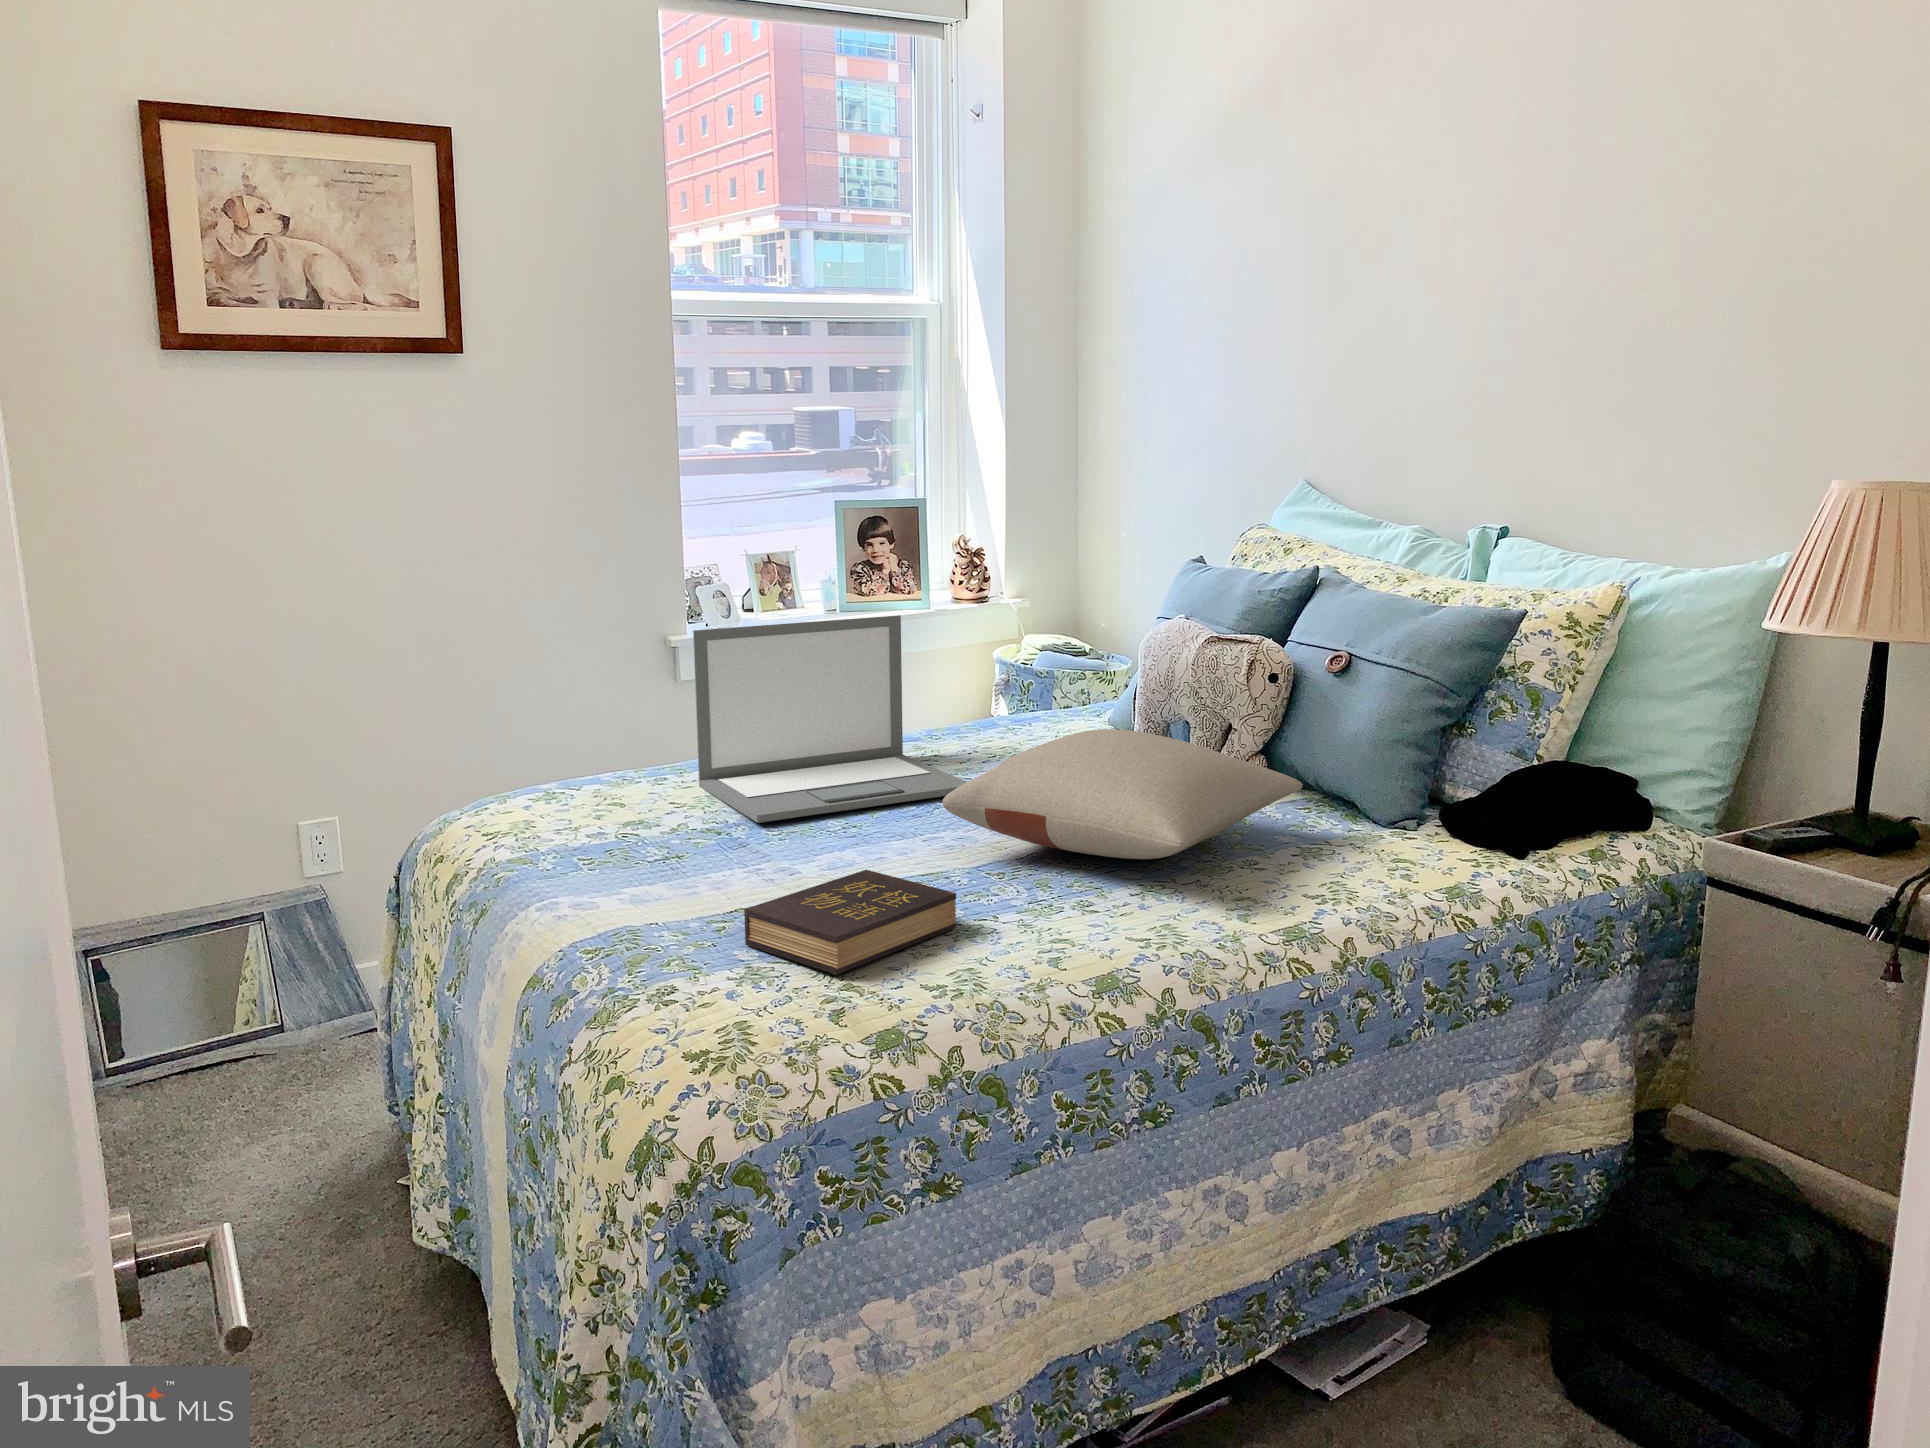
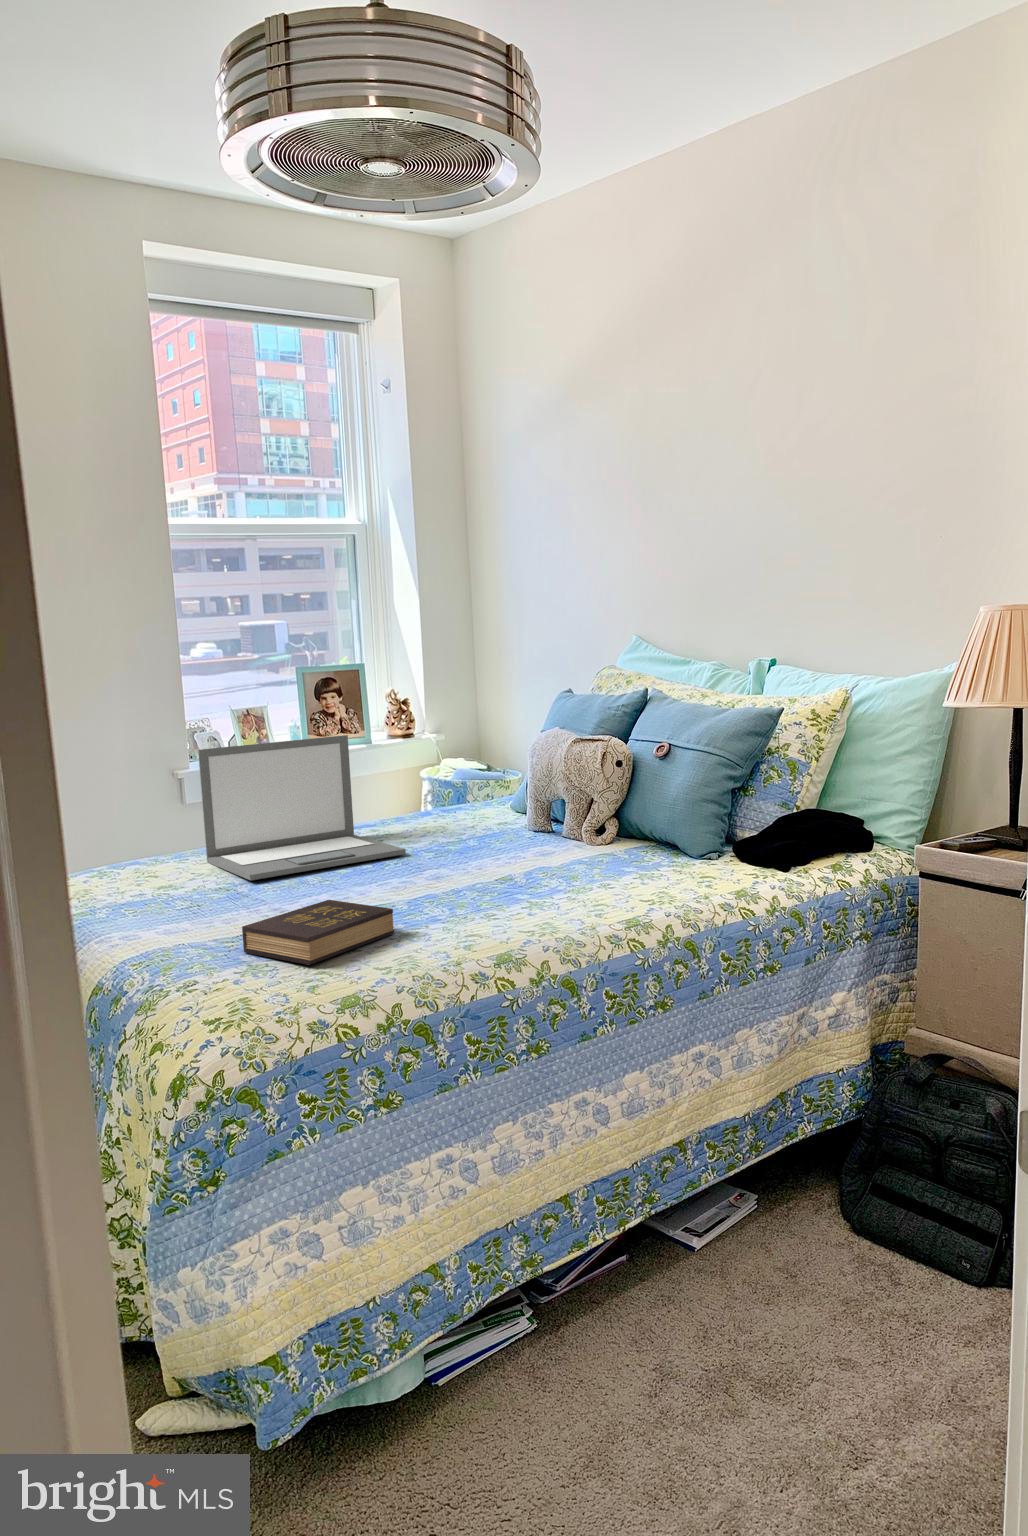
pillow: present [943,729,1303,859] -> none [382,799,635,885]

